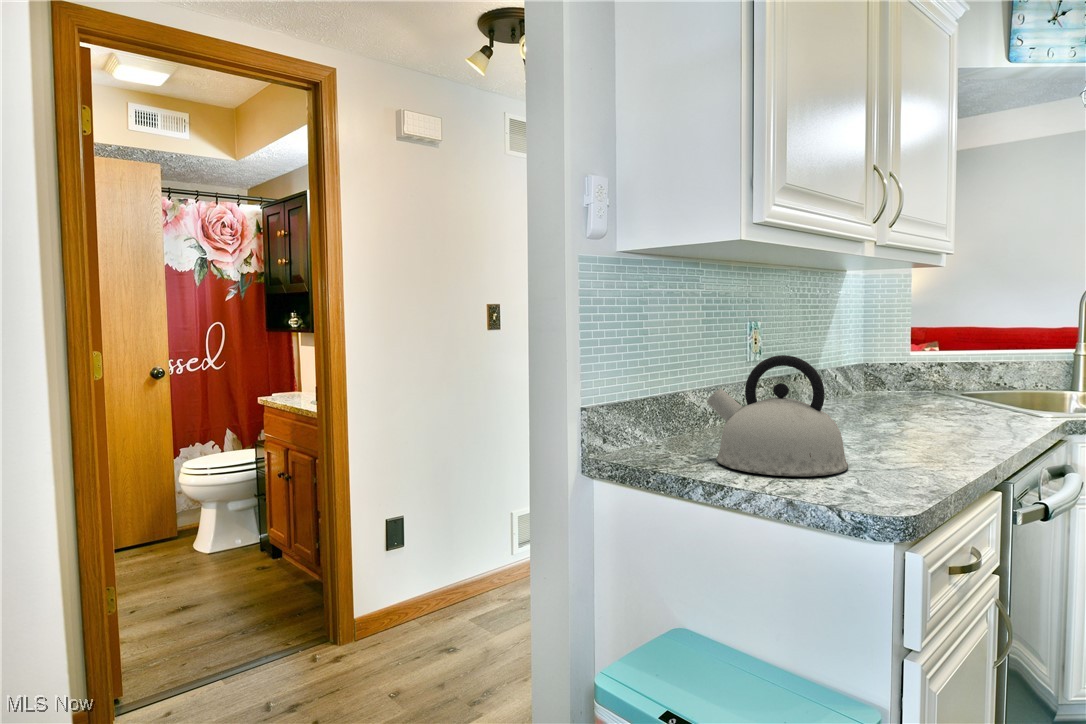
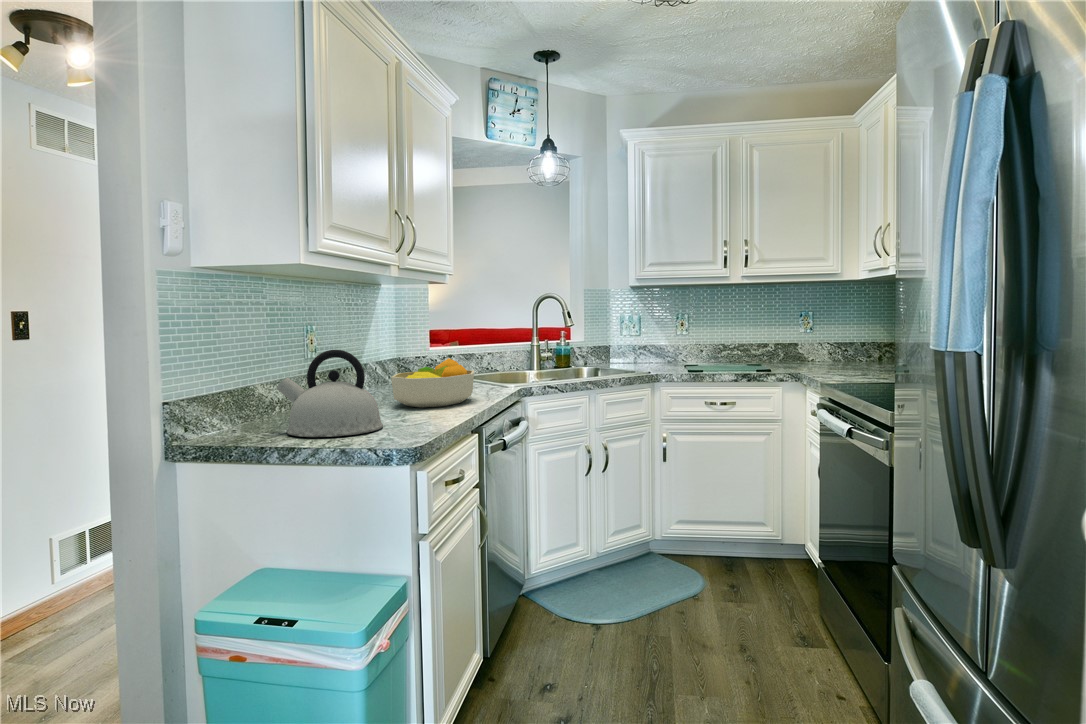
fruit bowl: none [859,370,992,441] -> present [391,358,474,407]

